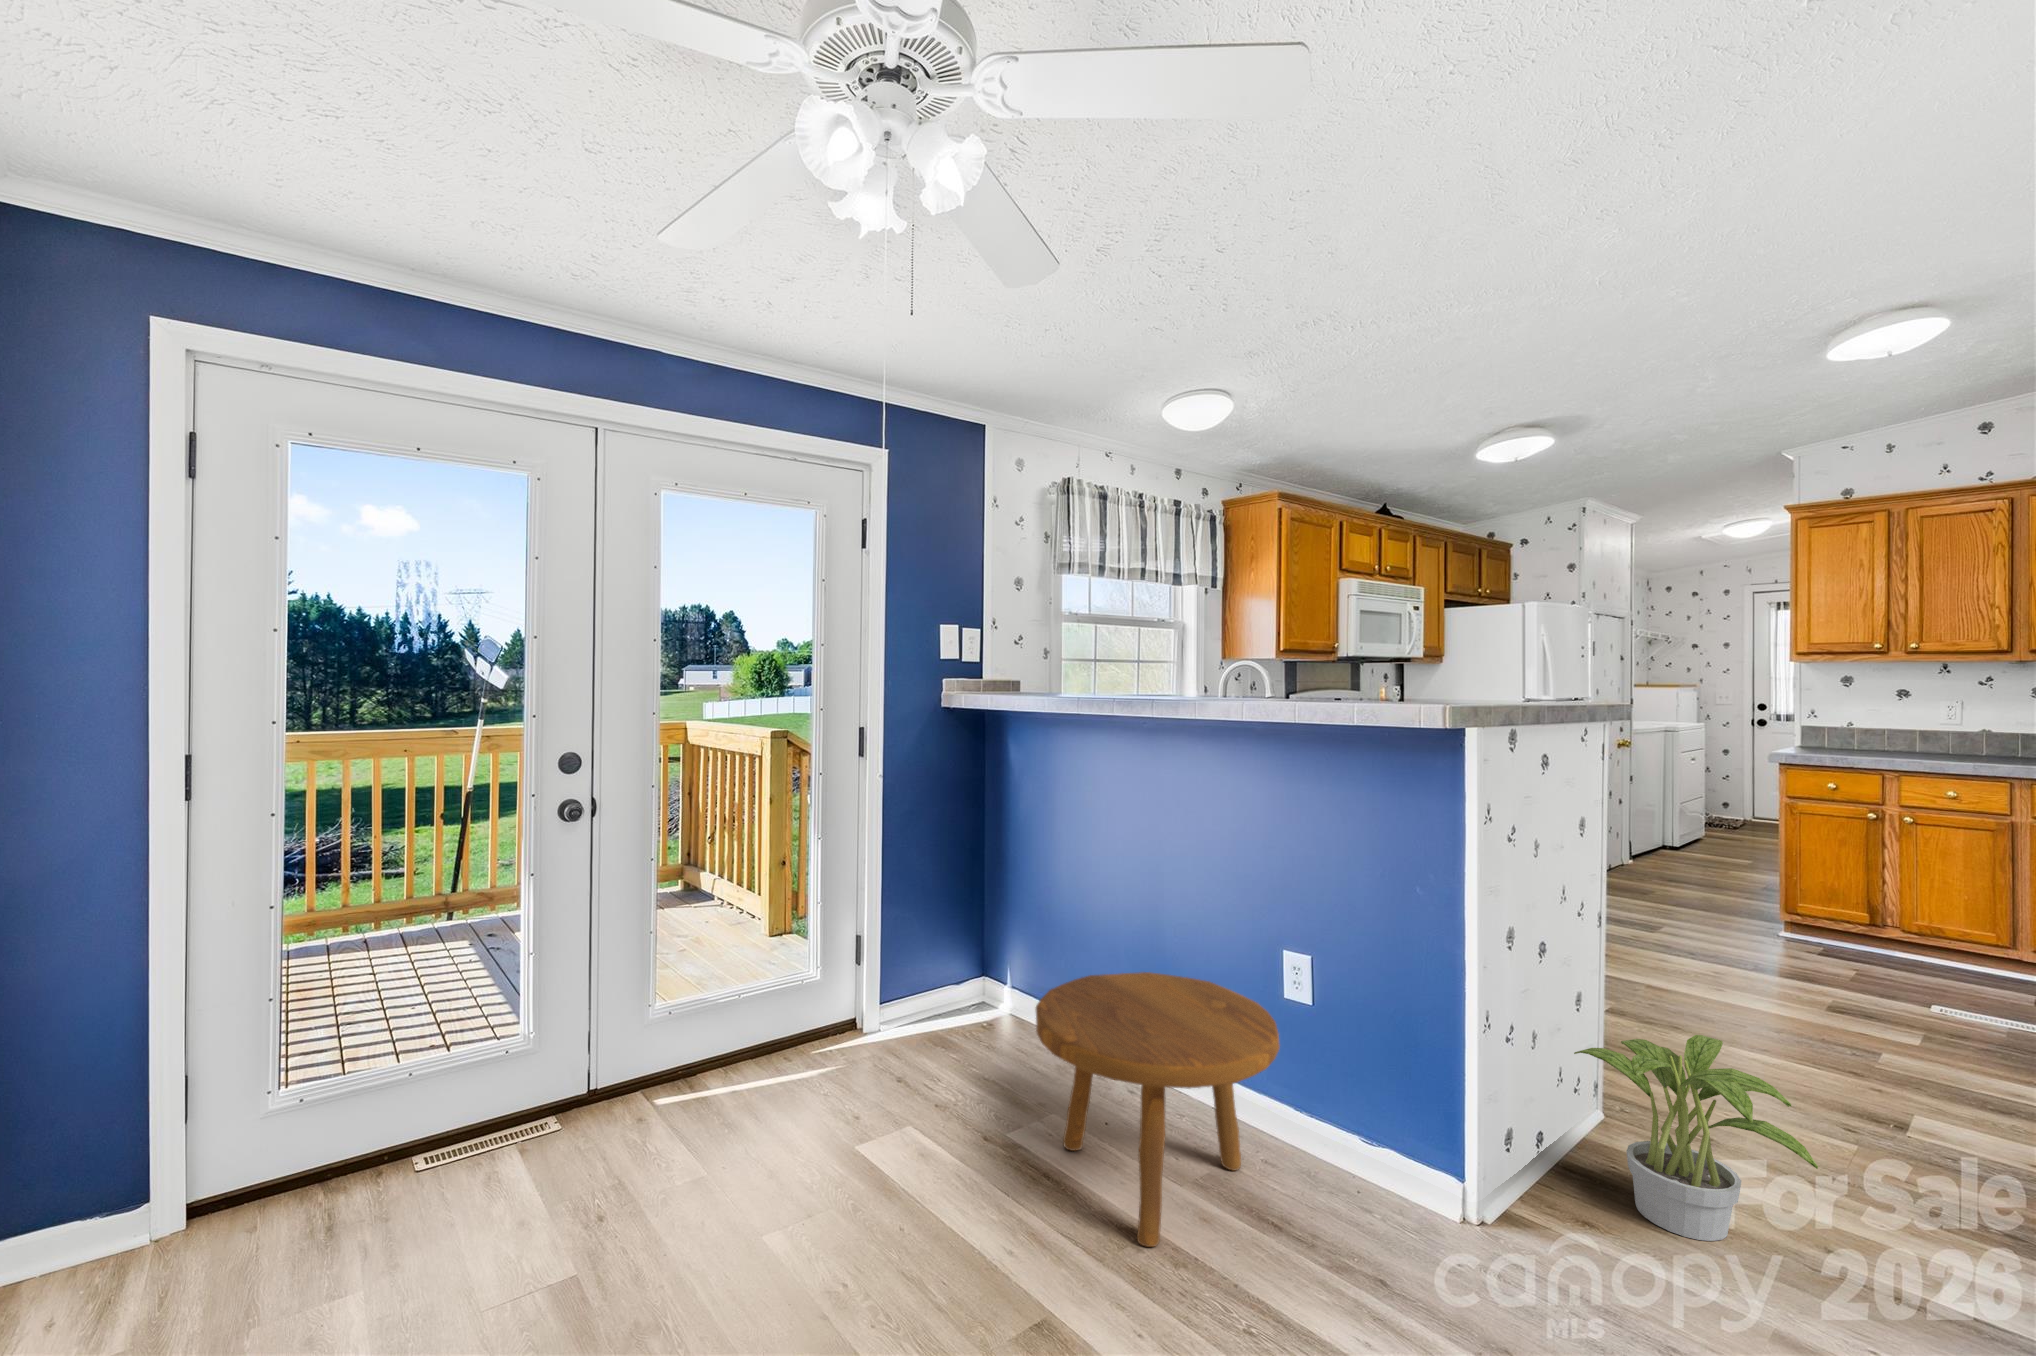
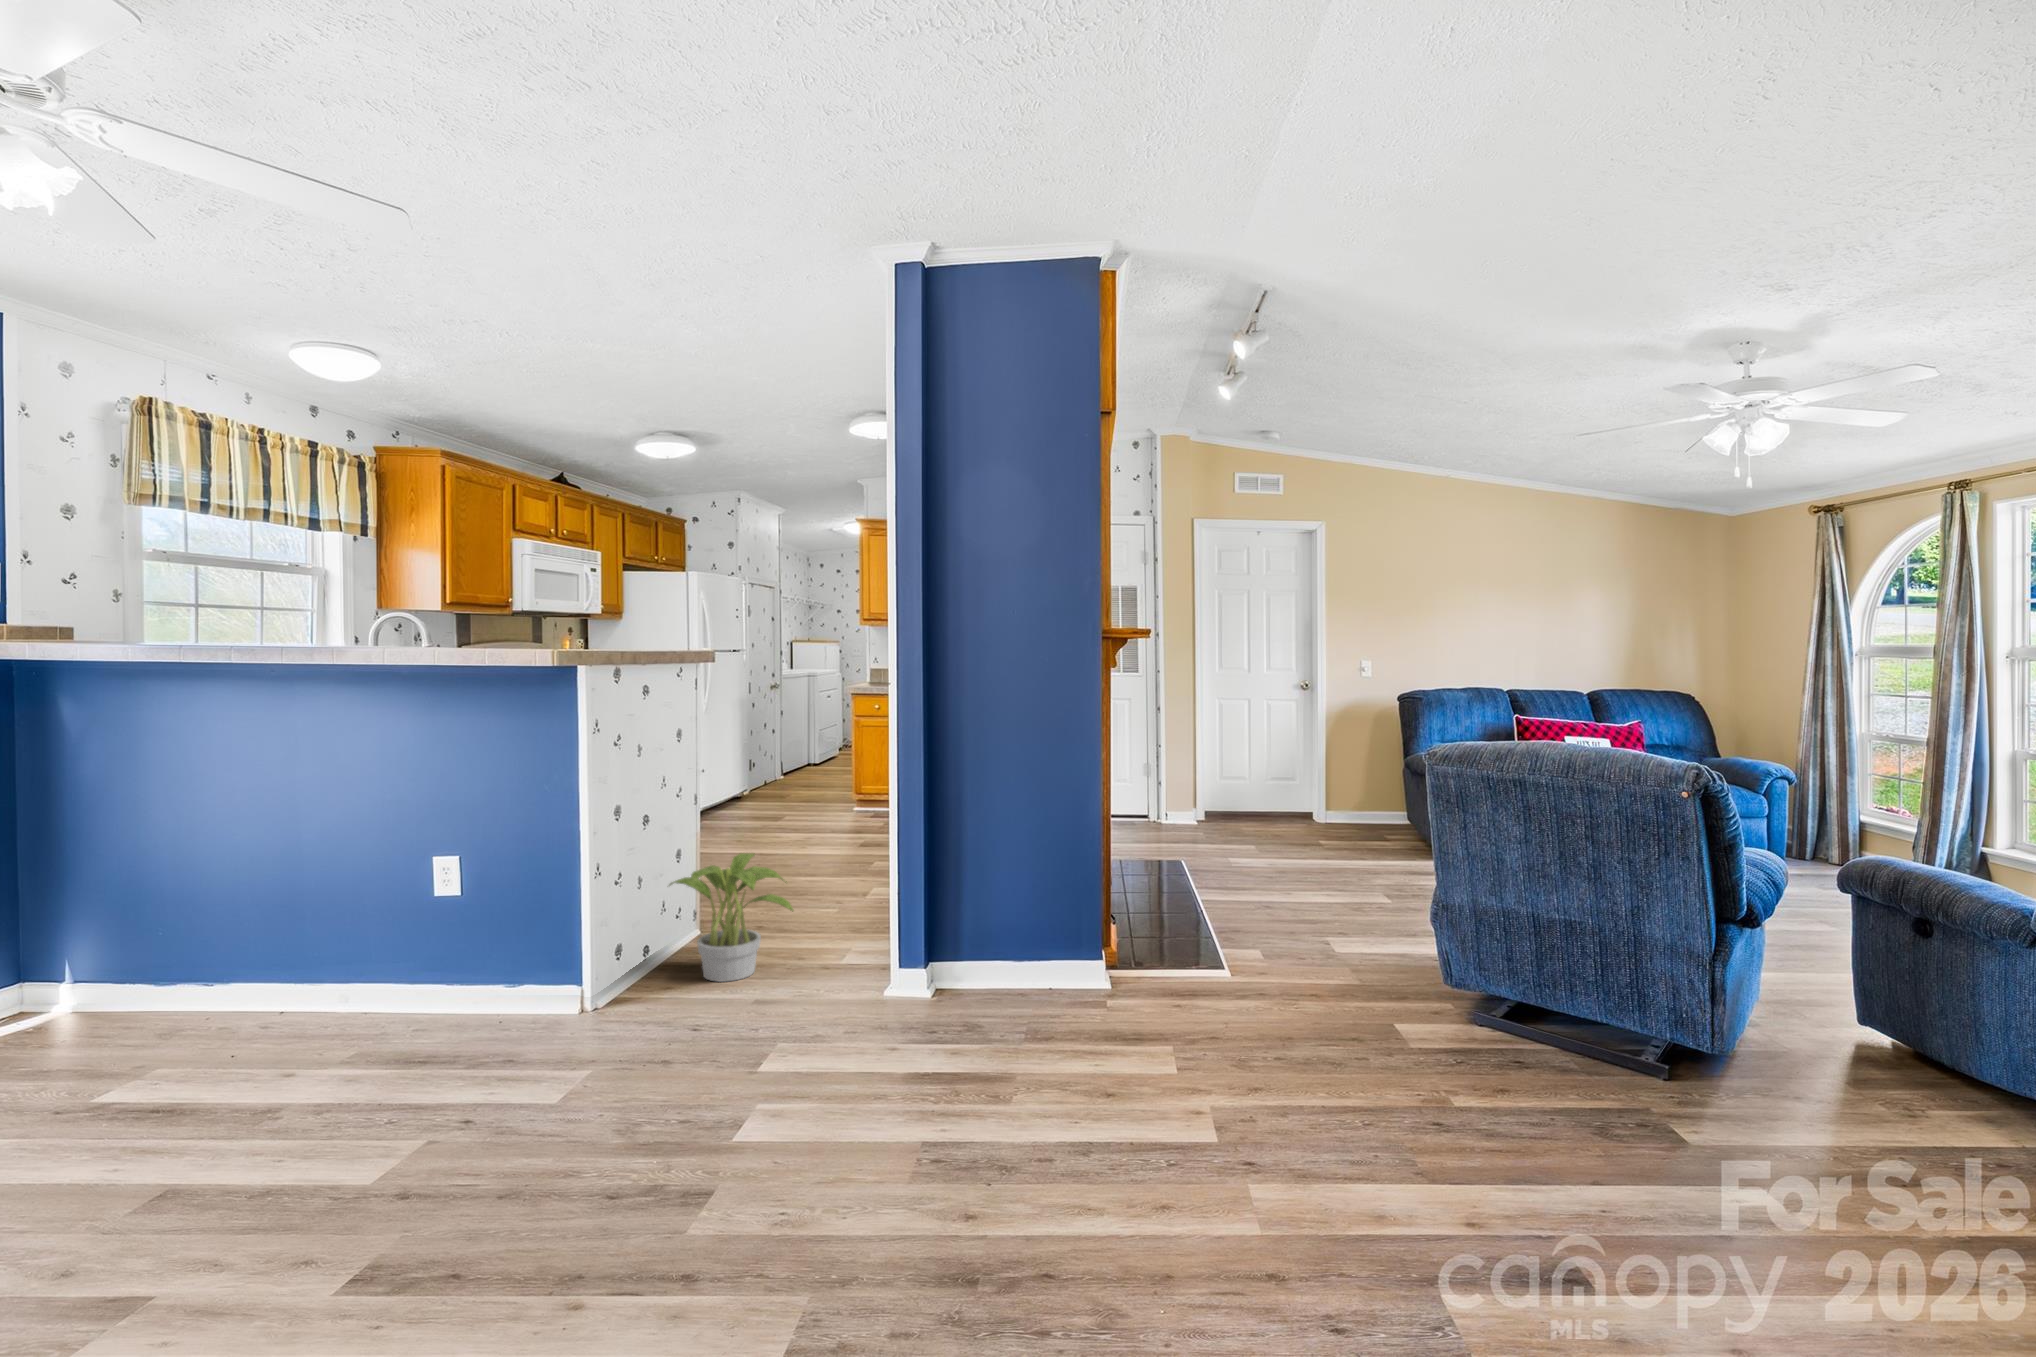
footstool: present [1036,972,1280,1247] -> none [117,895,411,1125]

